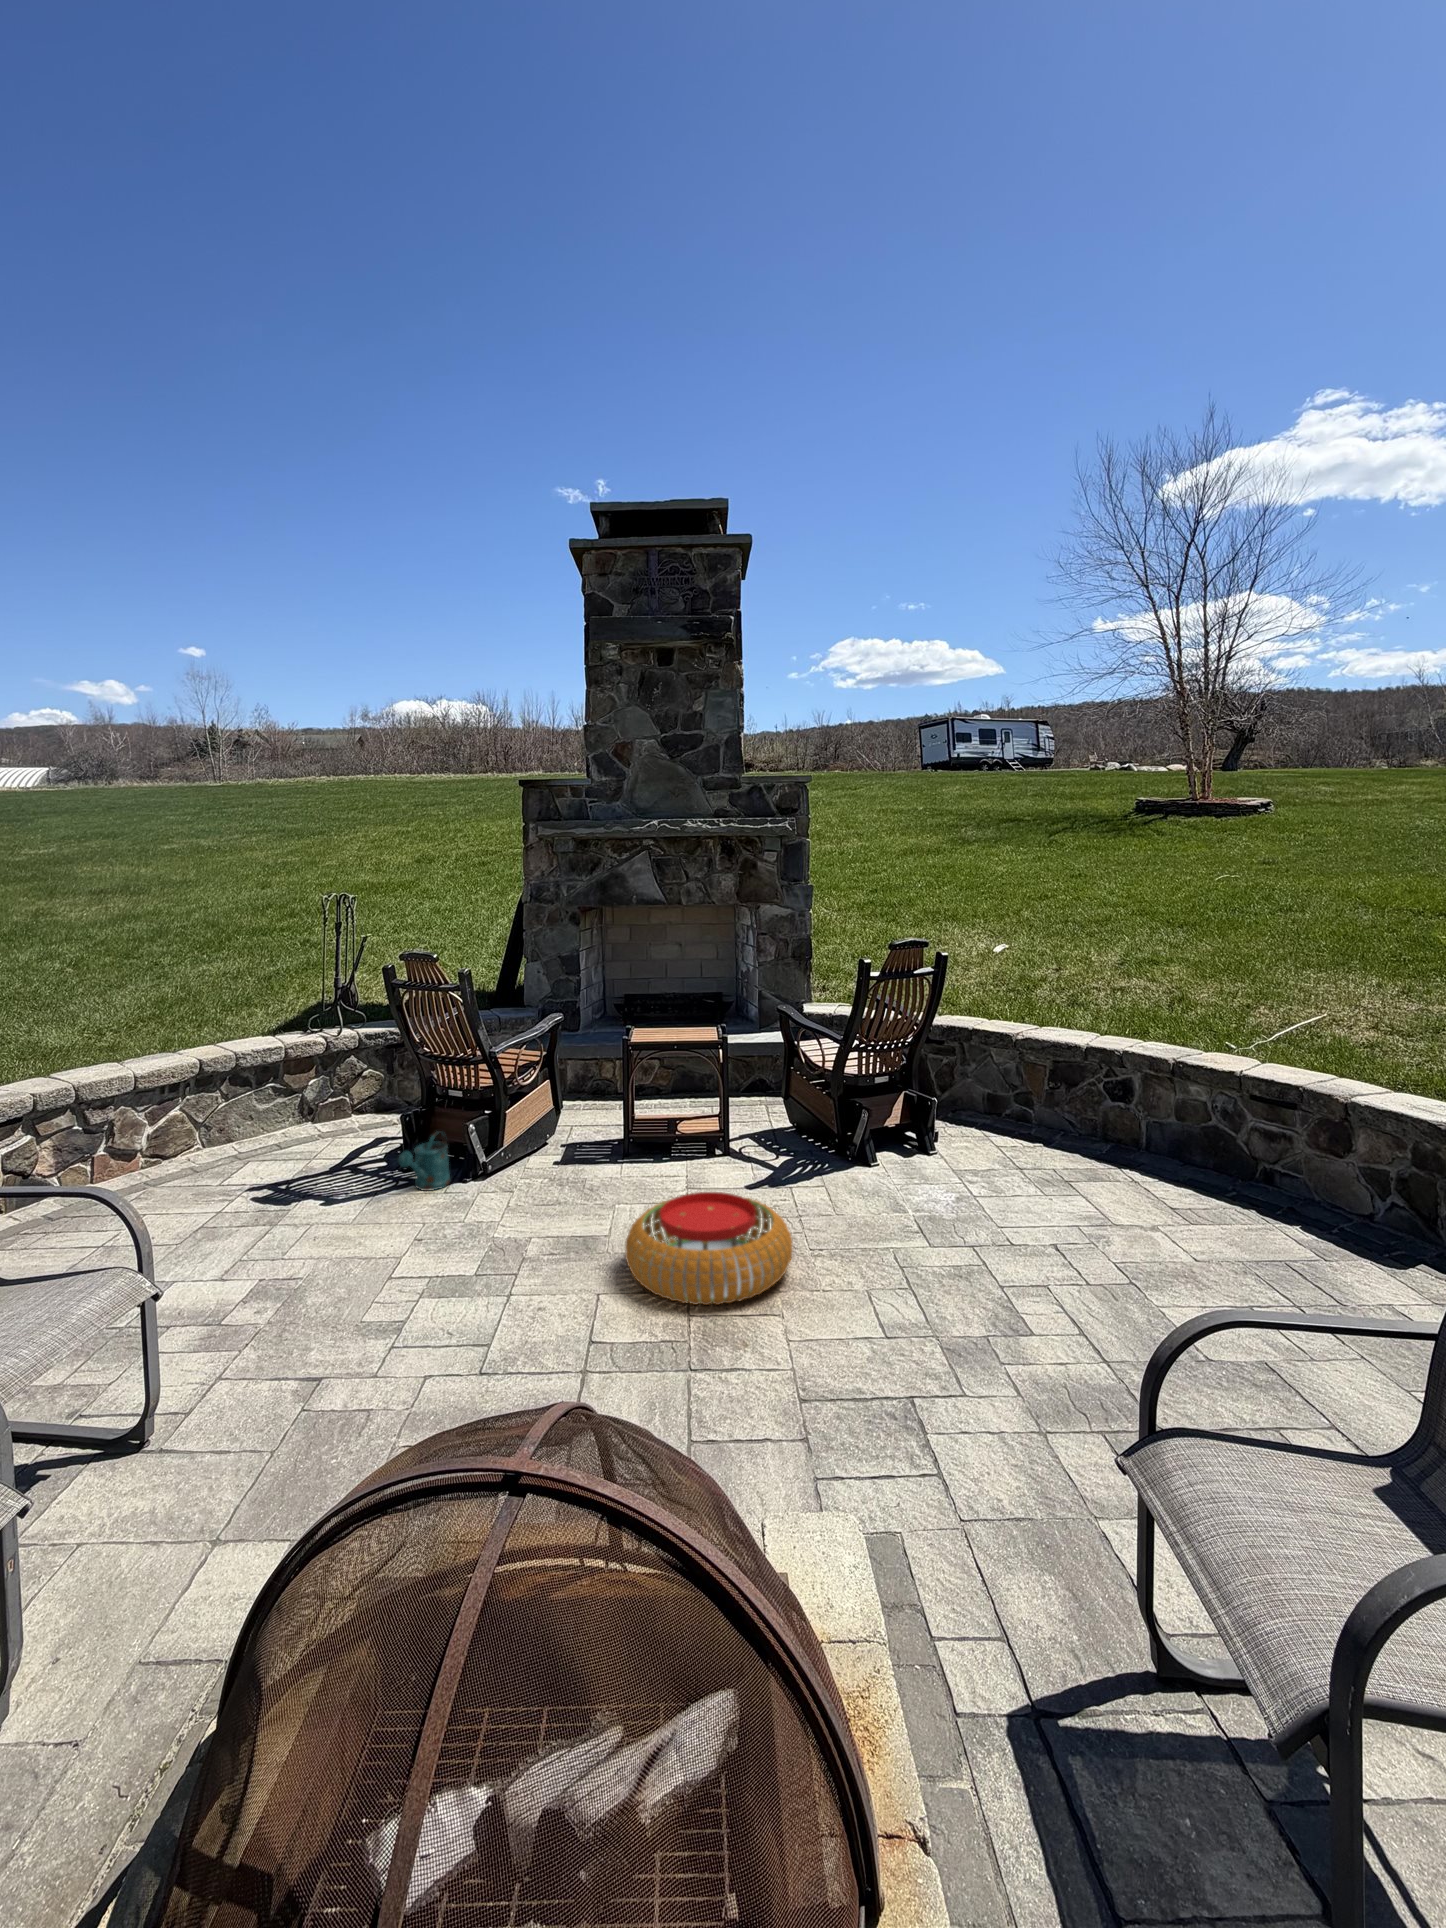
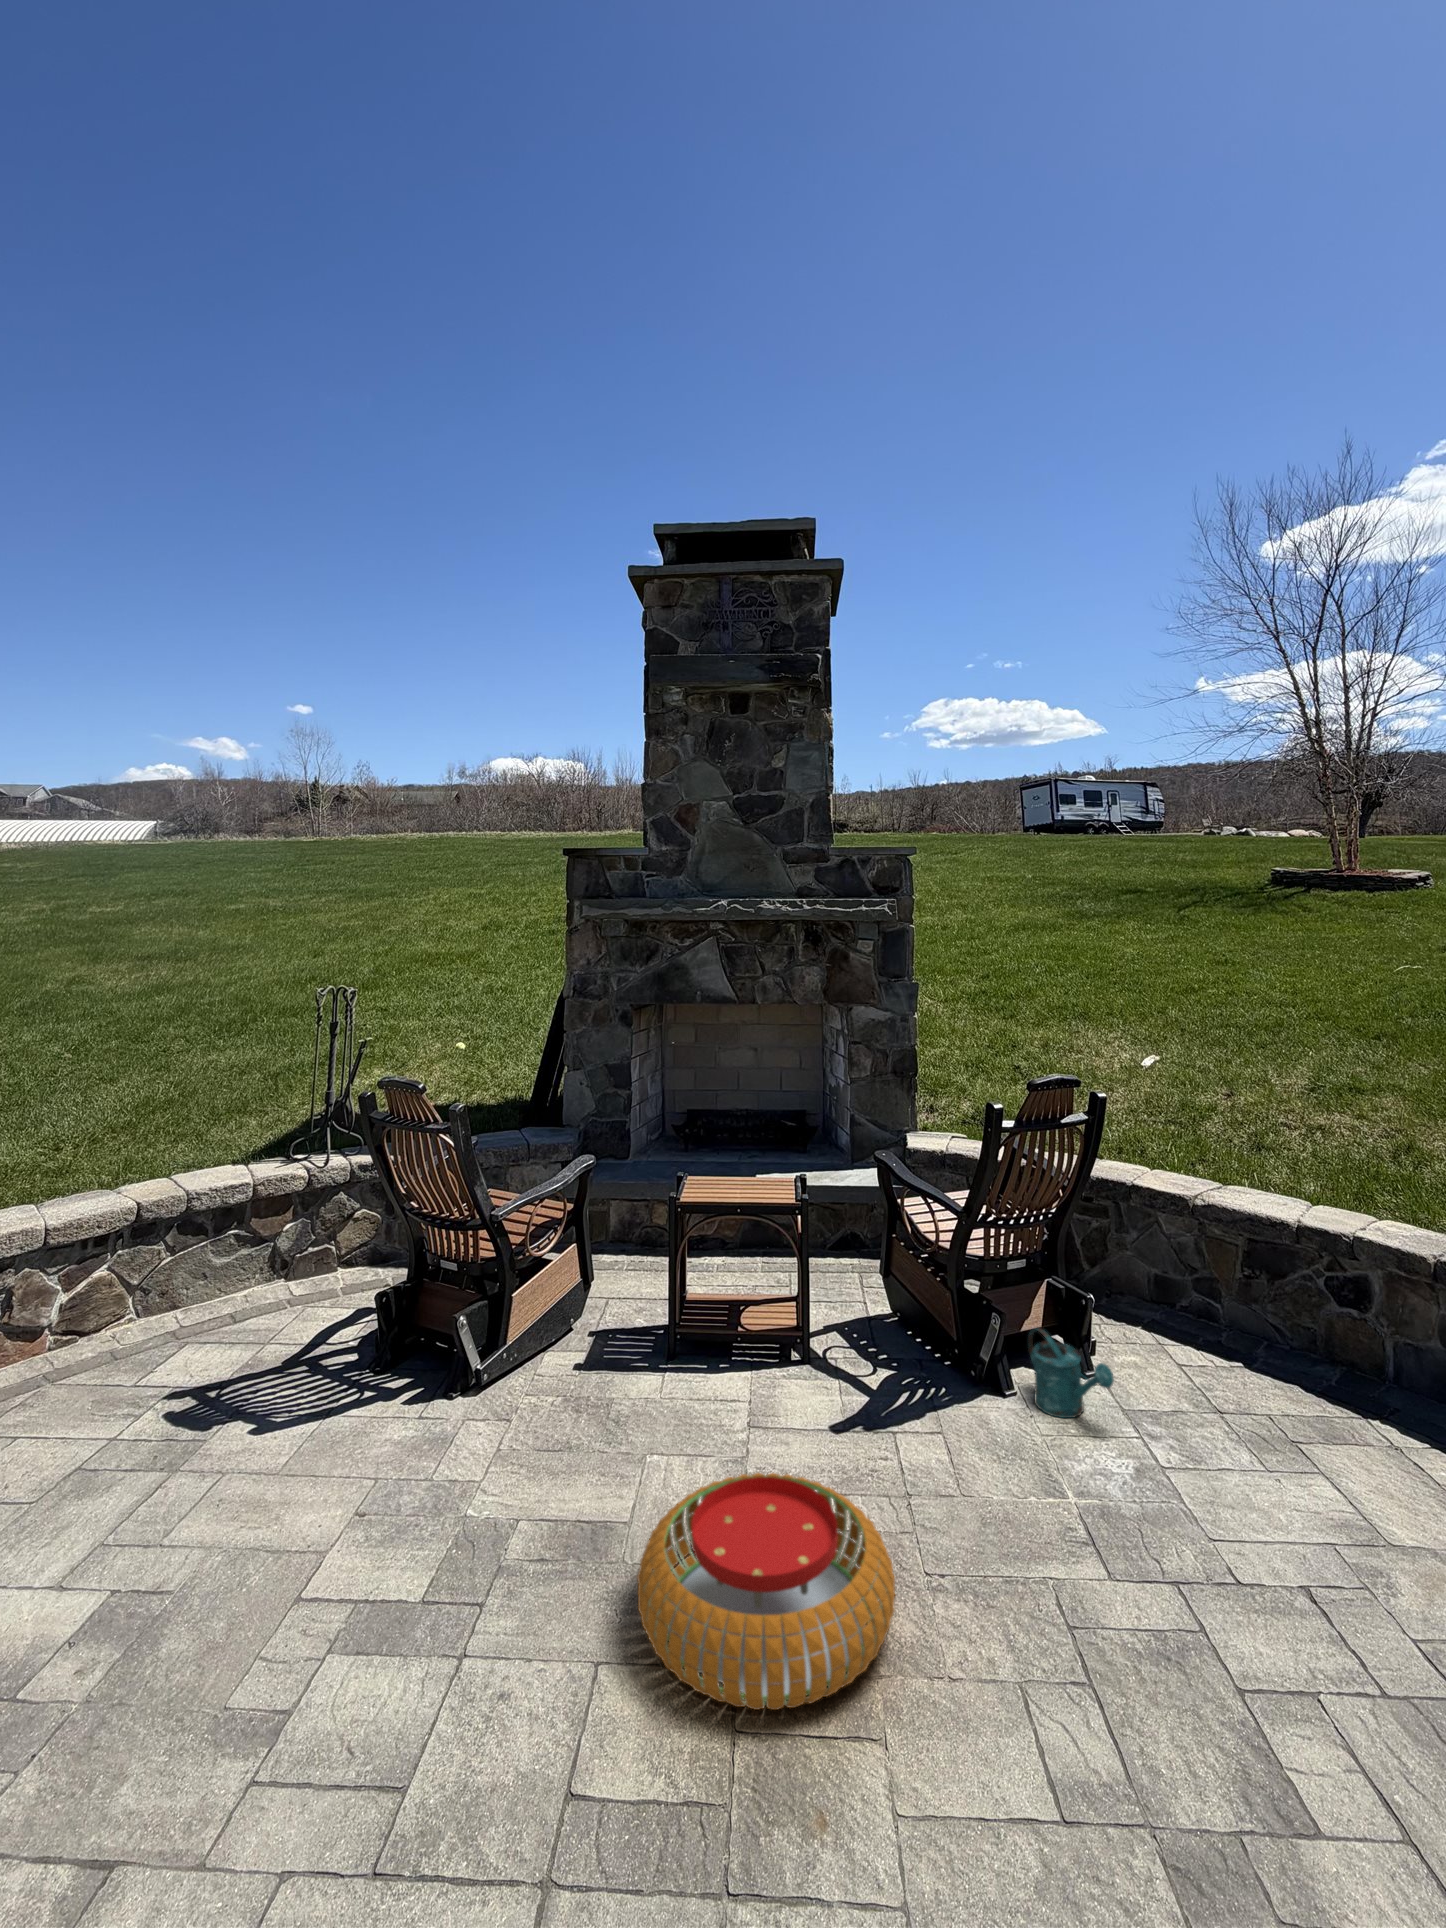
watering can: present [399,1131,450,1191] -> present [1028,1328,1114,1418]

